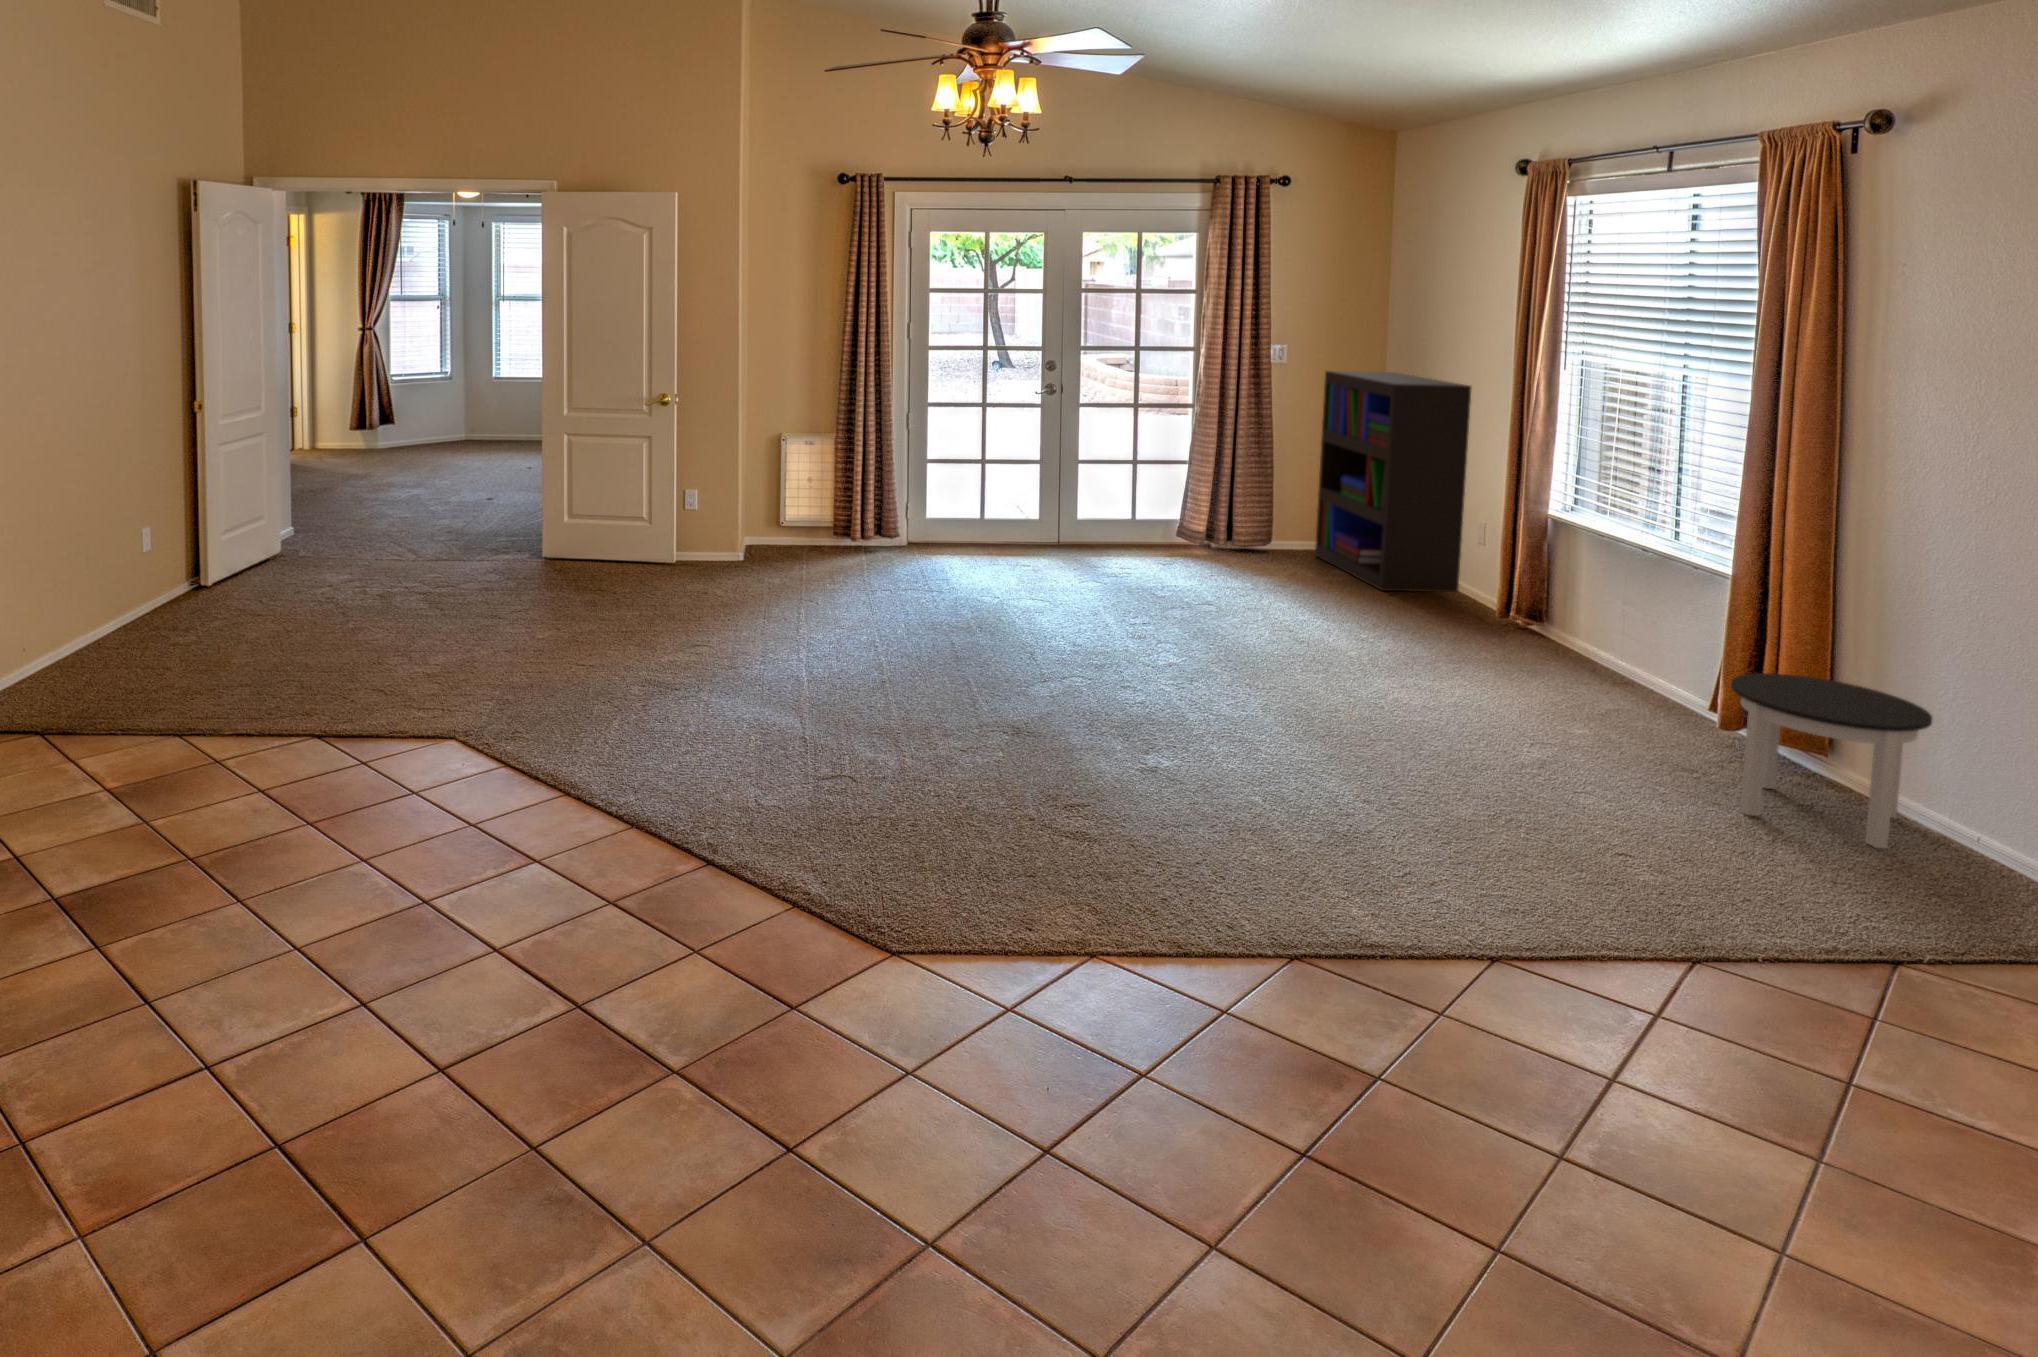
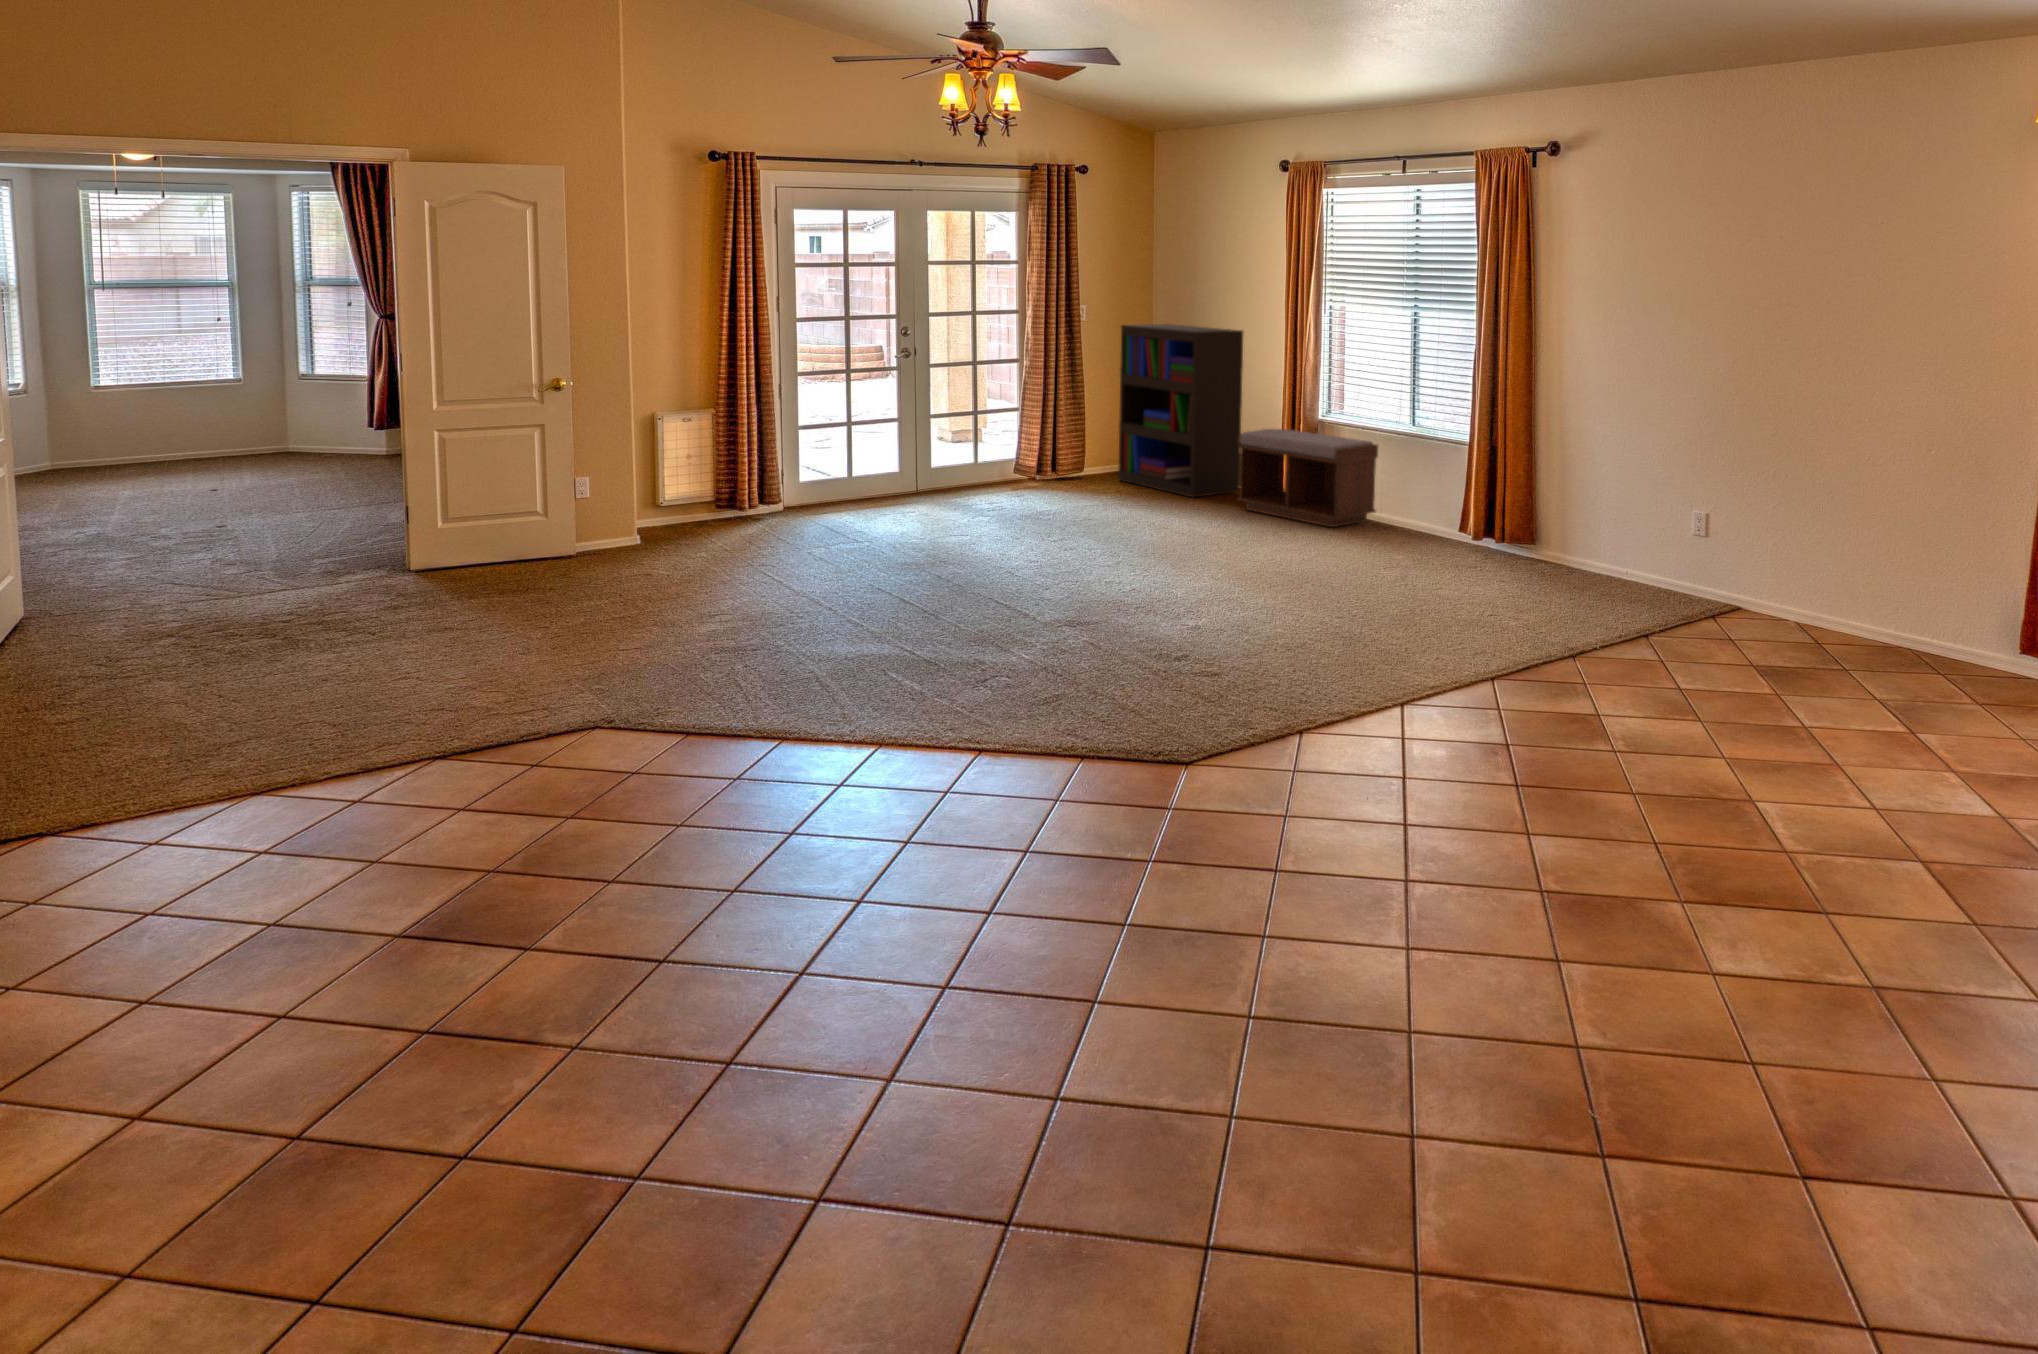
bench: none [1422,516,1622,662] -> present [1237,429,1378,527]
round table: present [1731,673,1933,849] -> none [1502,497,1604,589]

